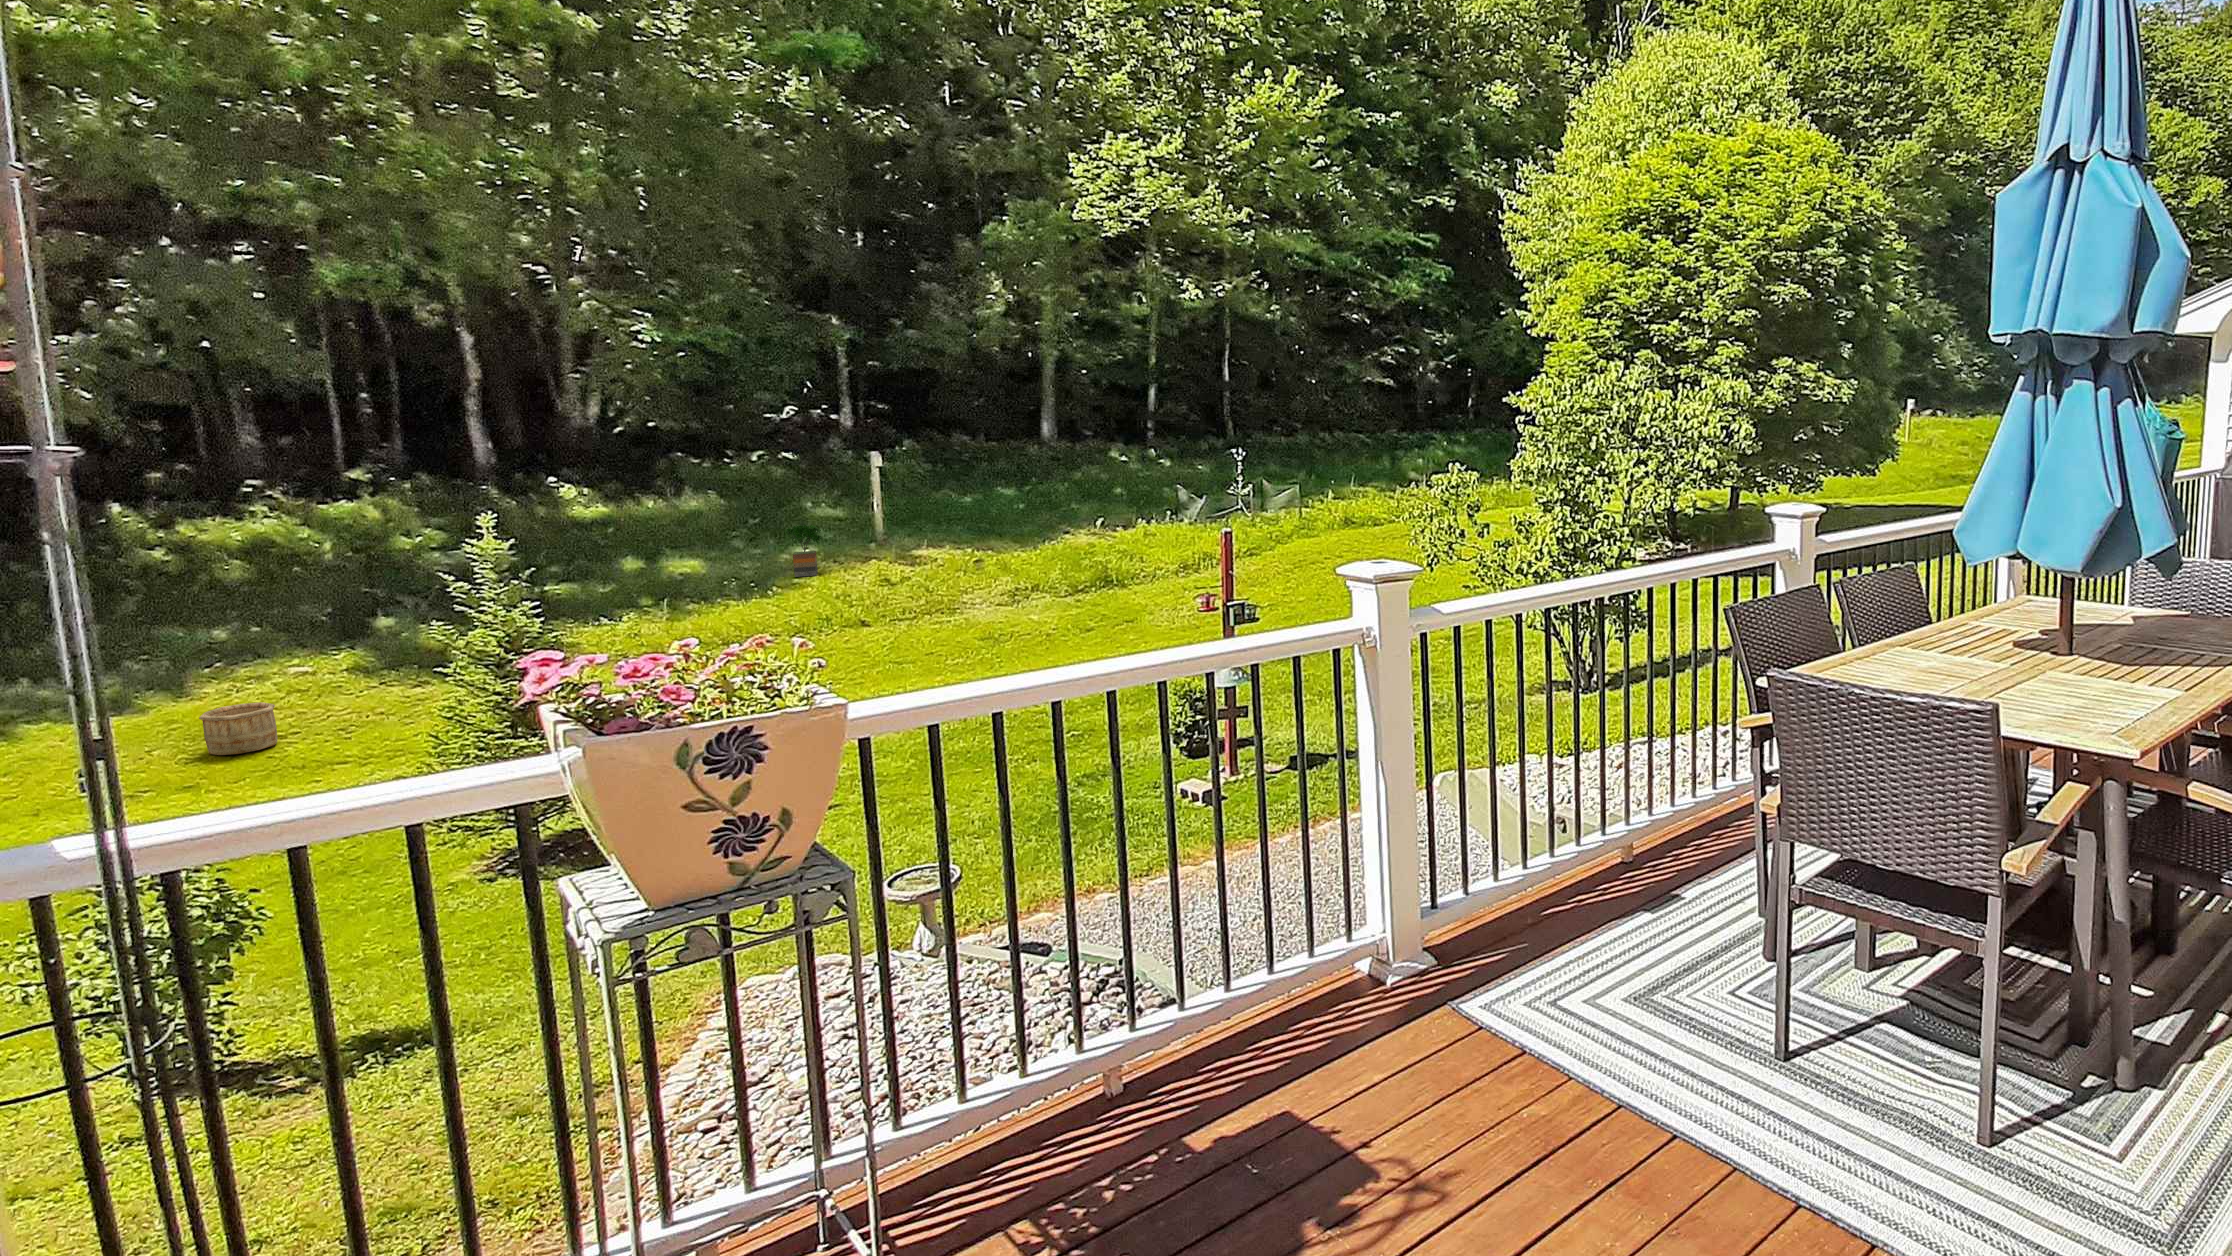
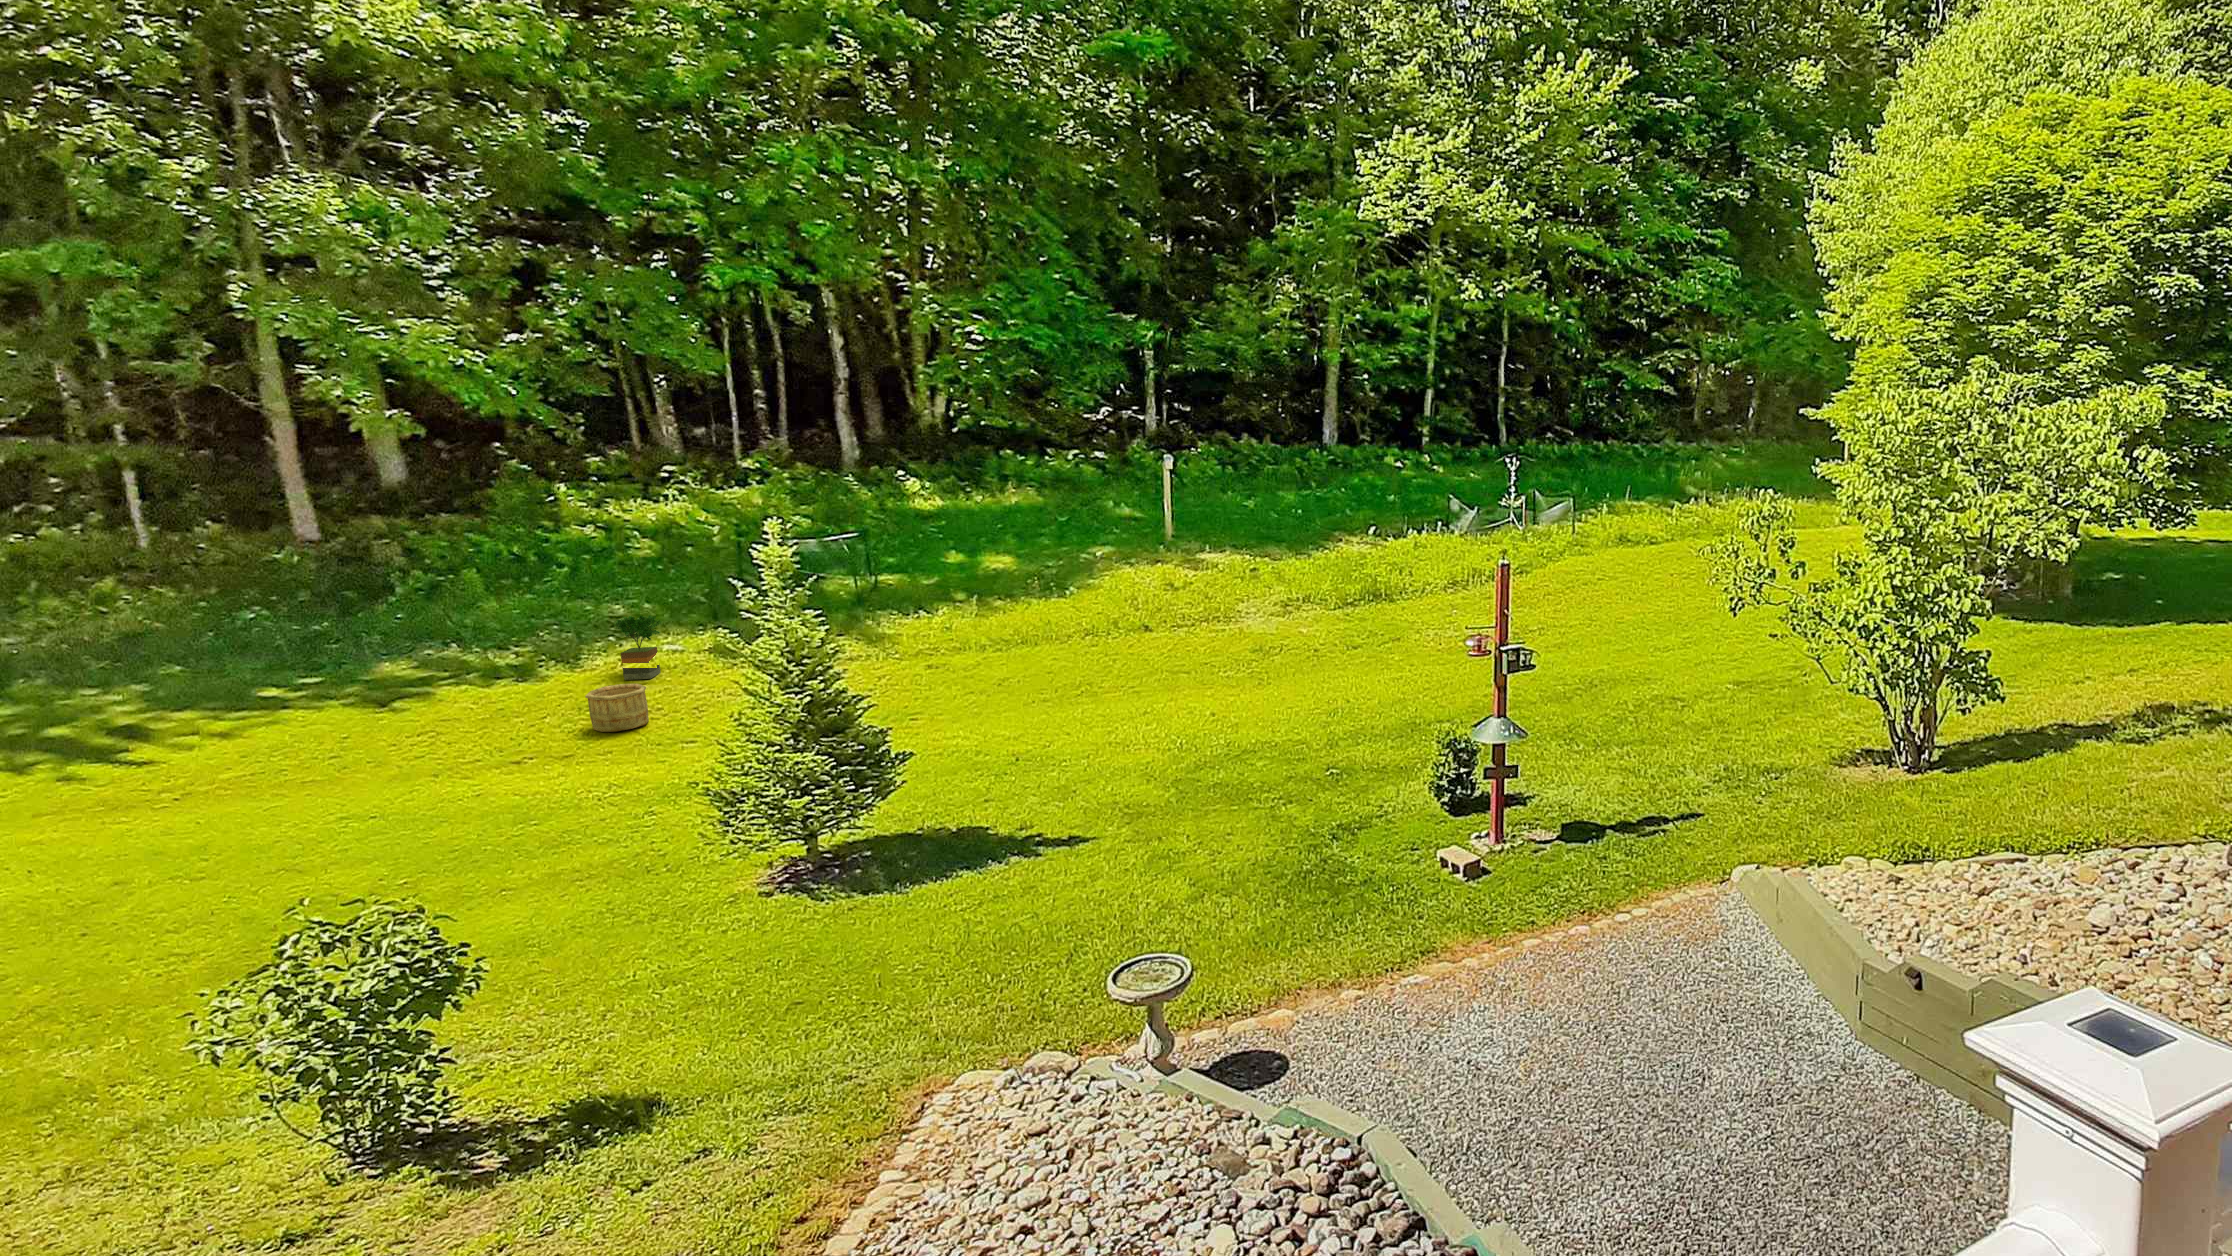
potted tree: present [785,525,823,577] -> present [615,615,662,680]

